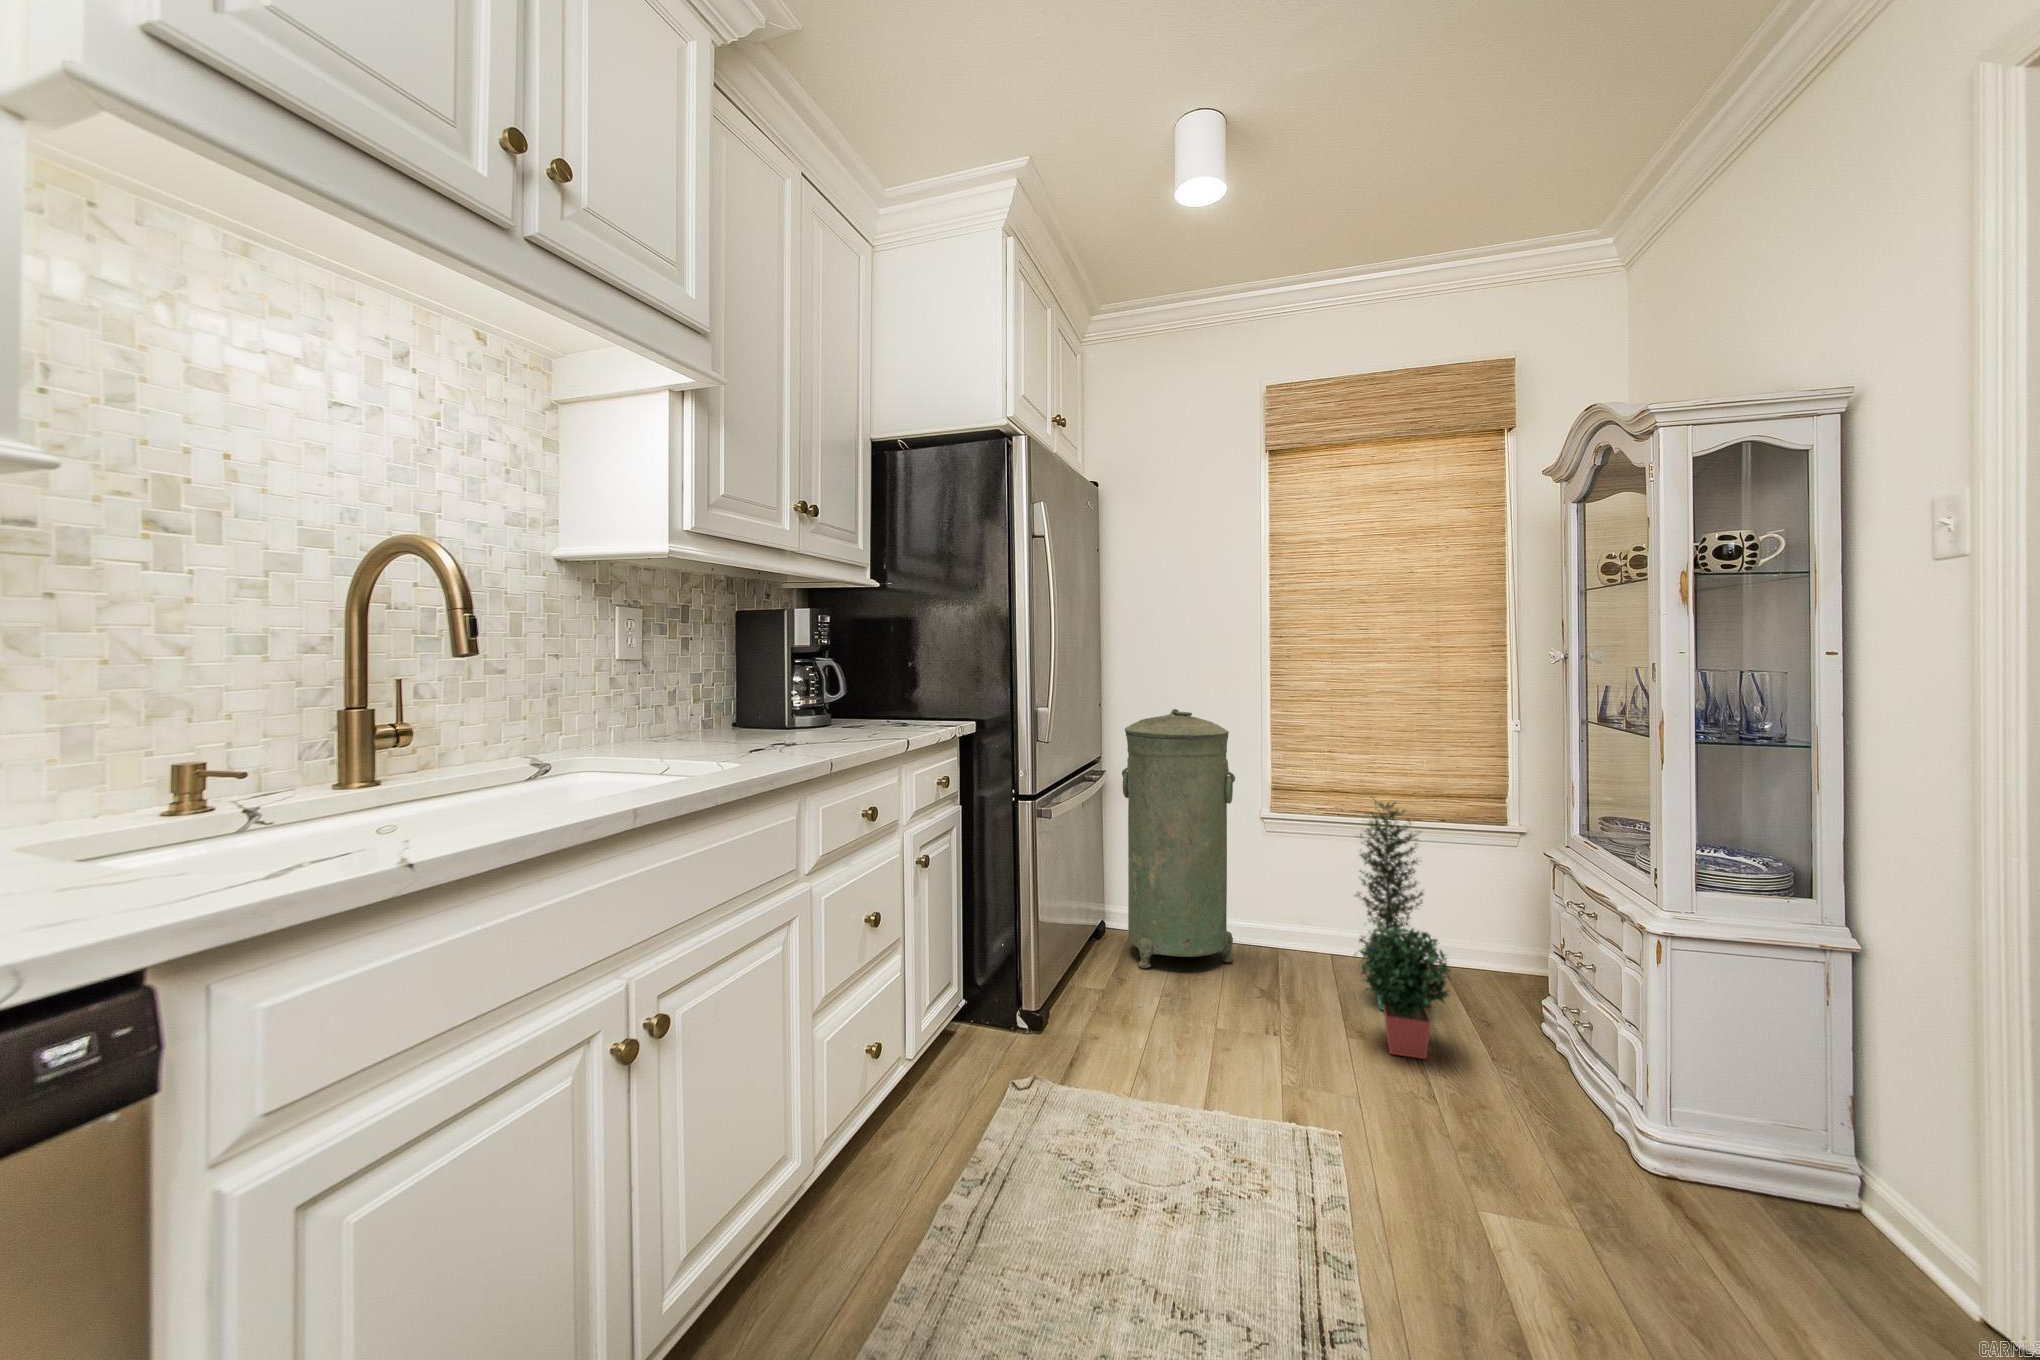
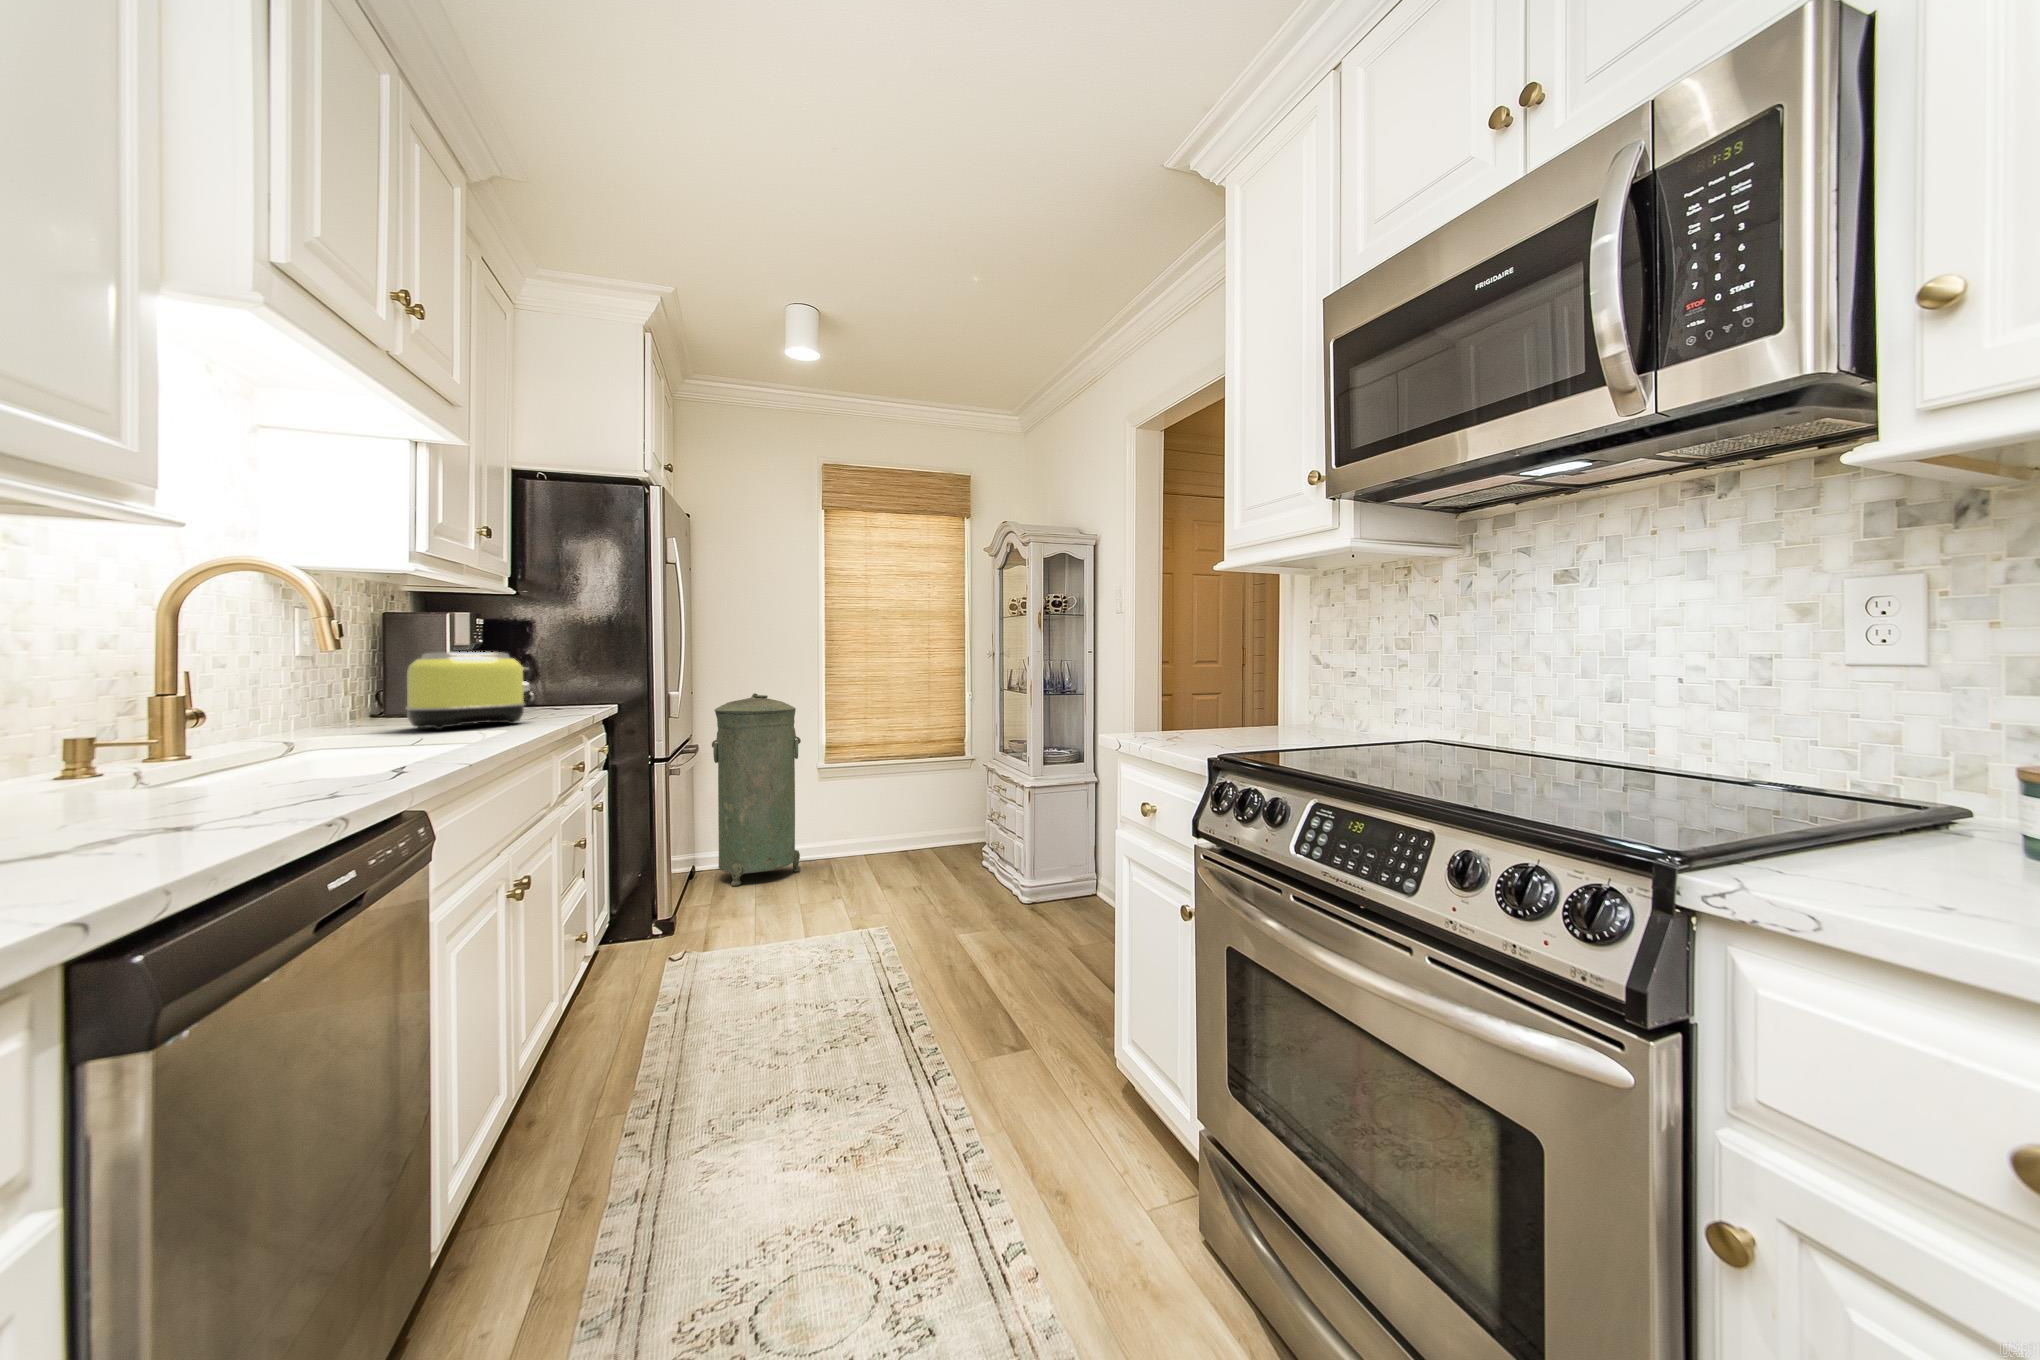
toaster: none [682,656,823,755] -> present [406,652,535,729]
potted plant: present [1356,799,1451,1059] -> none [879,745,940,892]

